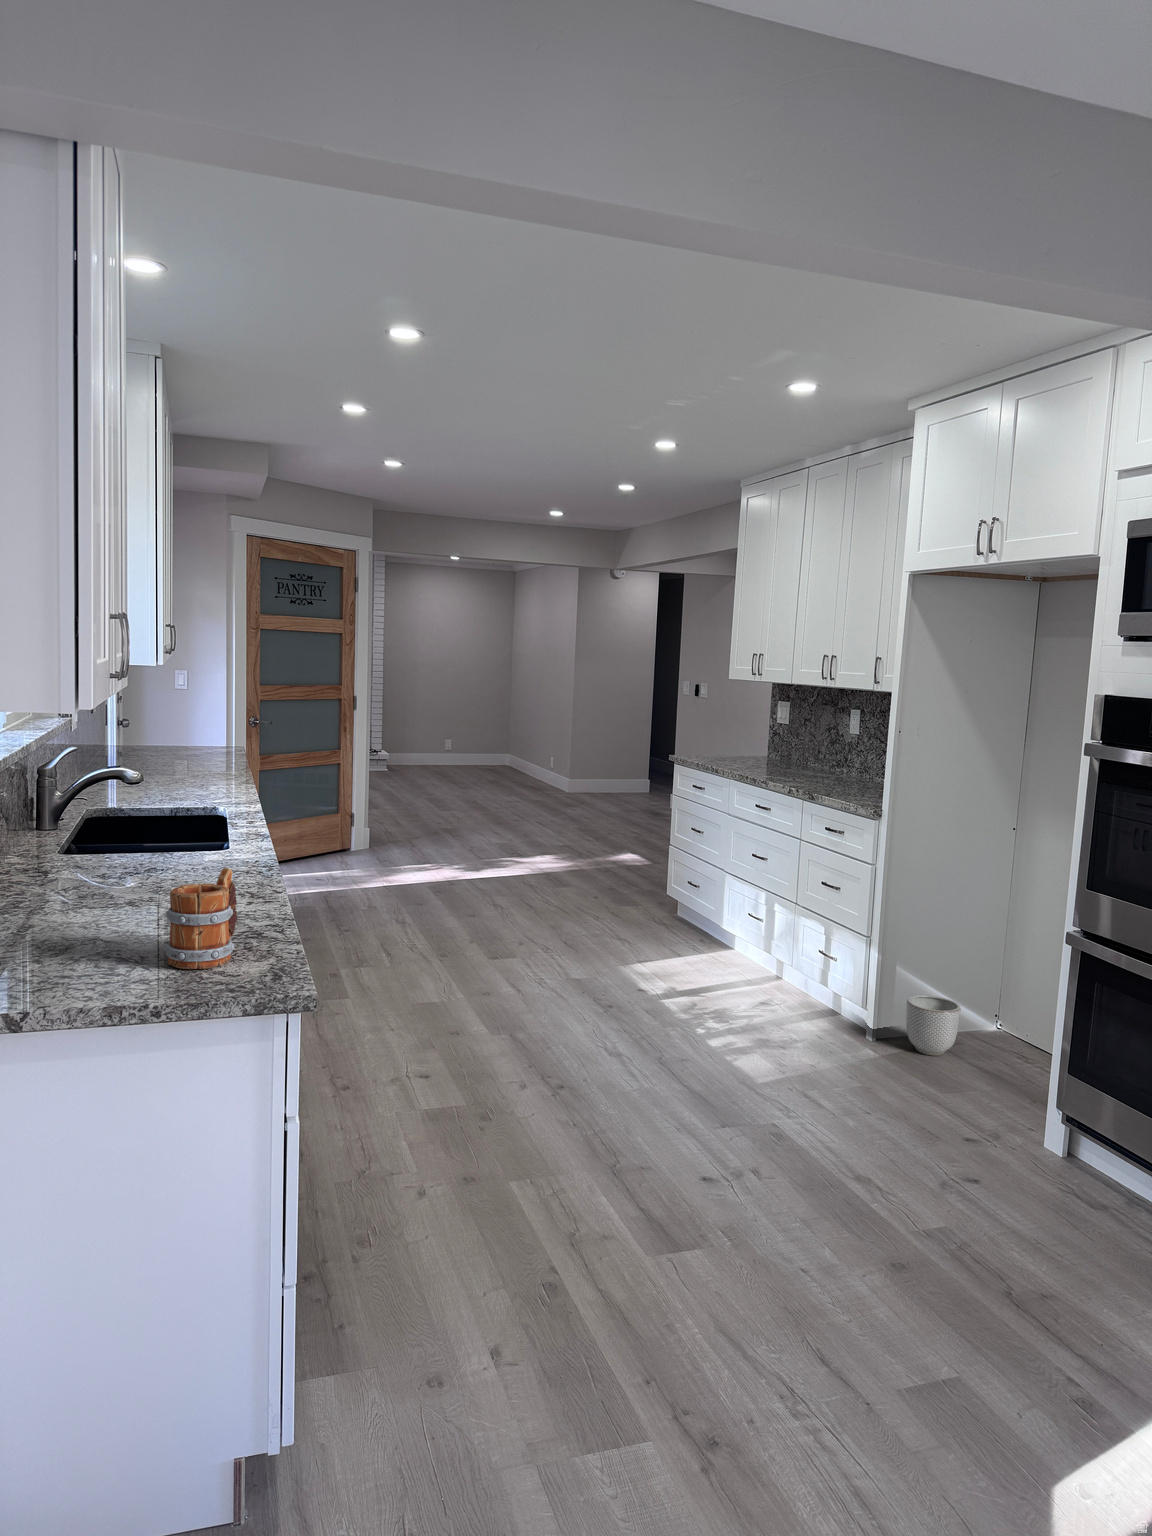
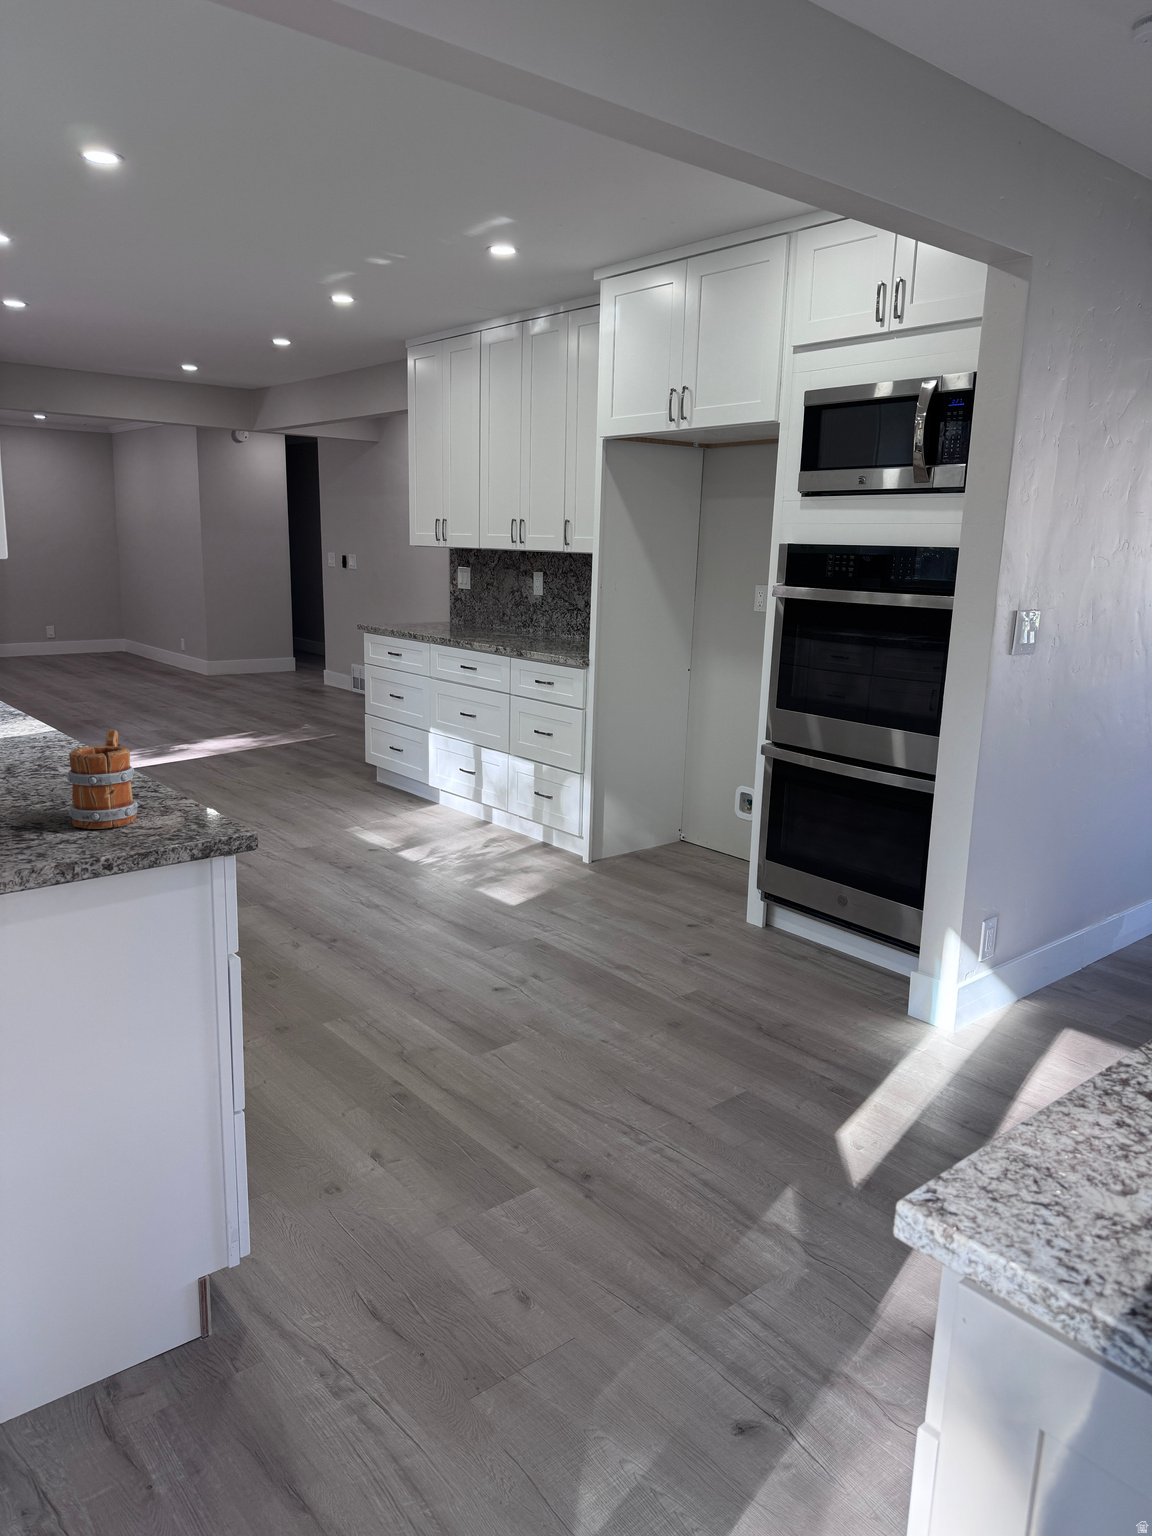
planter: present [906,995,961,1056] -> none [619,819,664,869]

